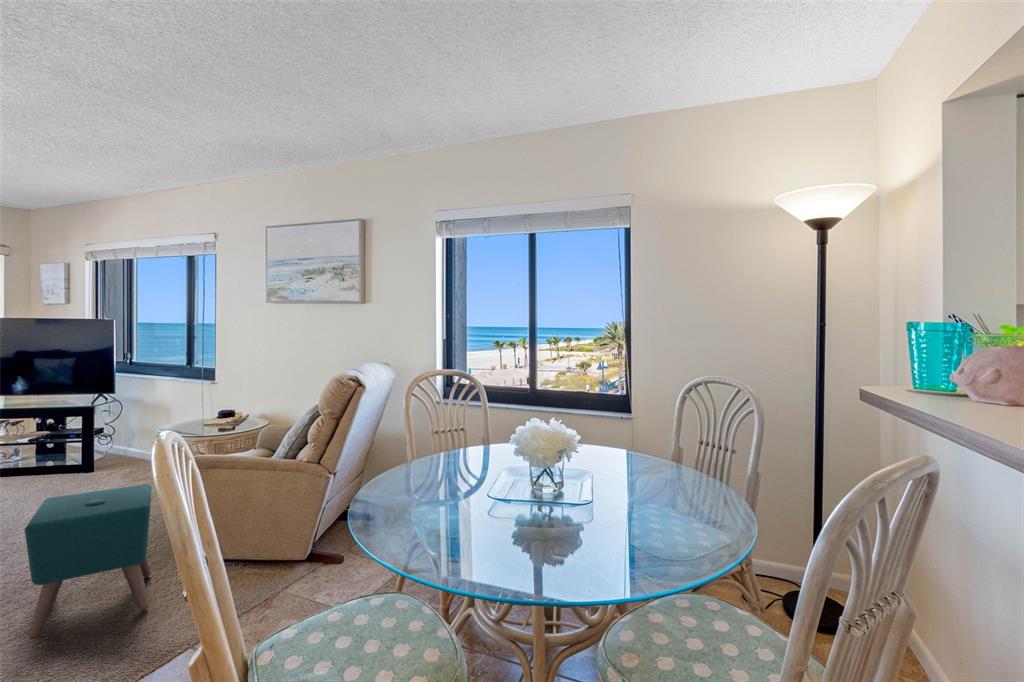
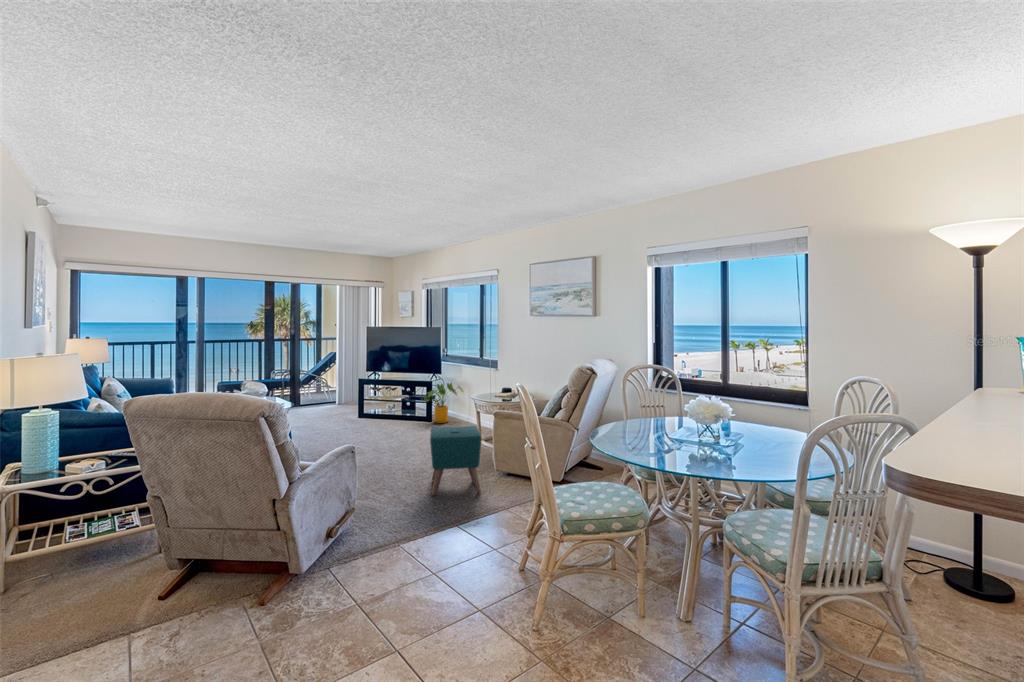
house plant: none [77,406,159,472] -> present [424,383,463,423]

